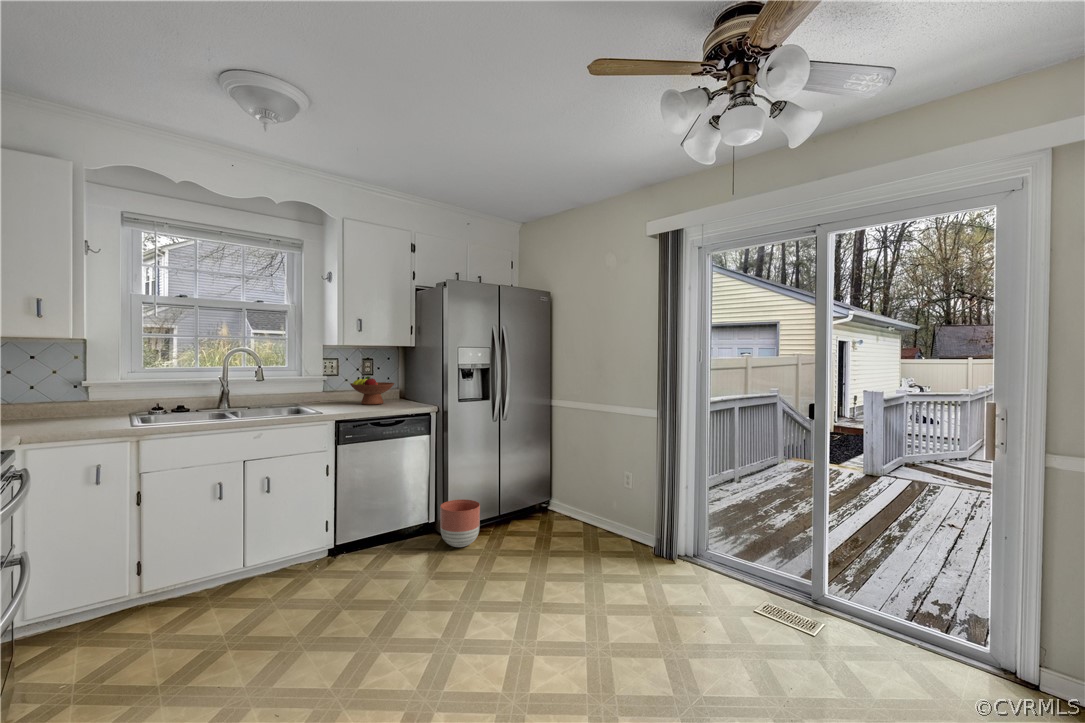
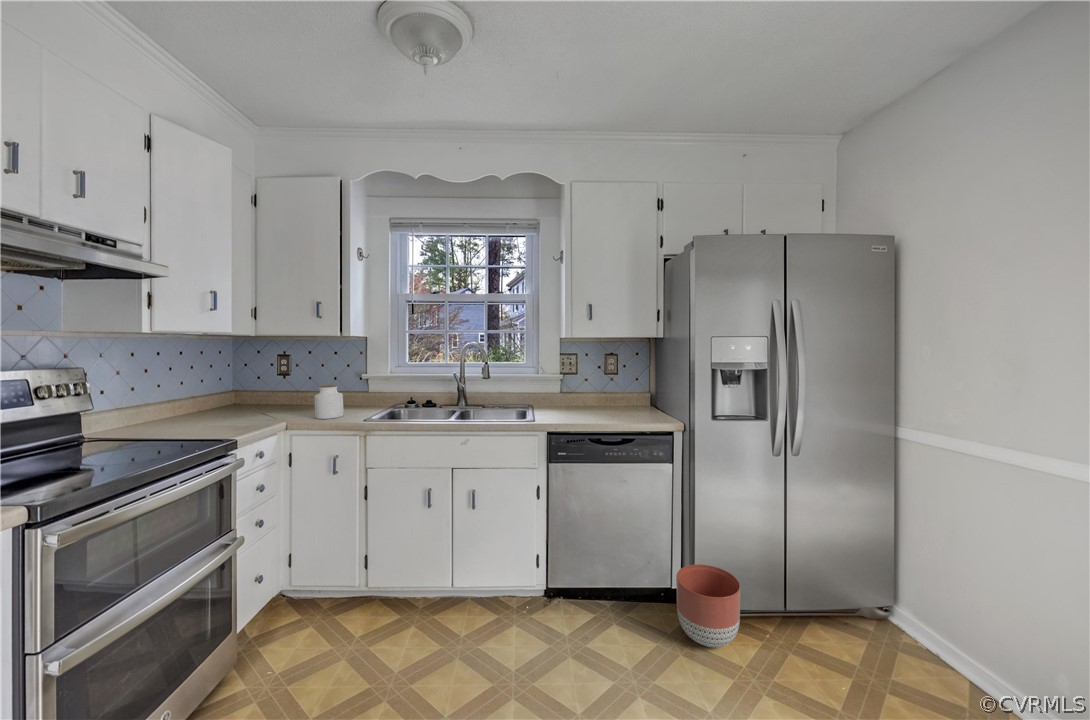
fruit bowl: present [350,376,394,405] -> none [586,375,639,411]
jar: none [40,388,81,426] -> present [314,385,344,419]

